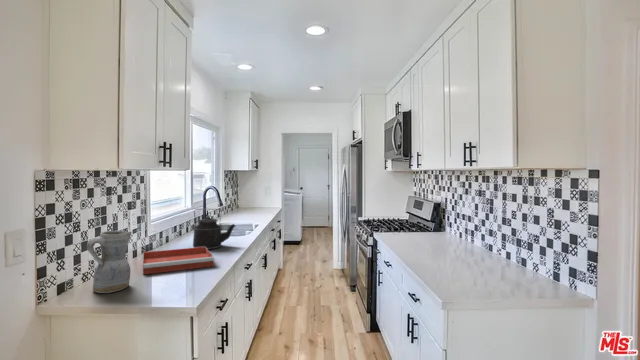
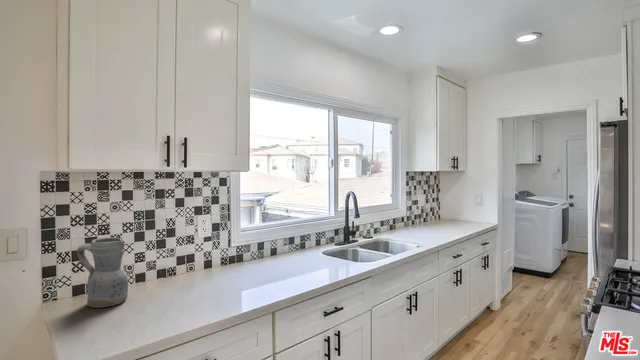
kettle: present [193,209,235,250] -> none [274,219,322,274]
tray: present [143,247,214,274] -> none [161,265,265,301]

